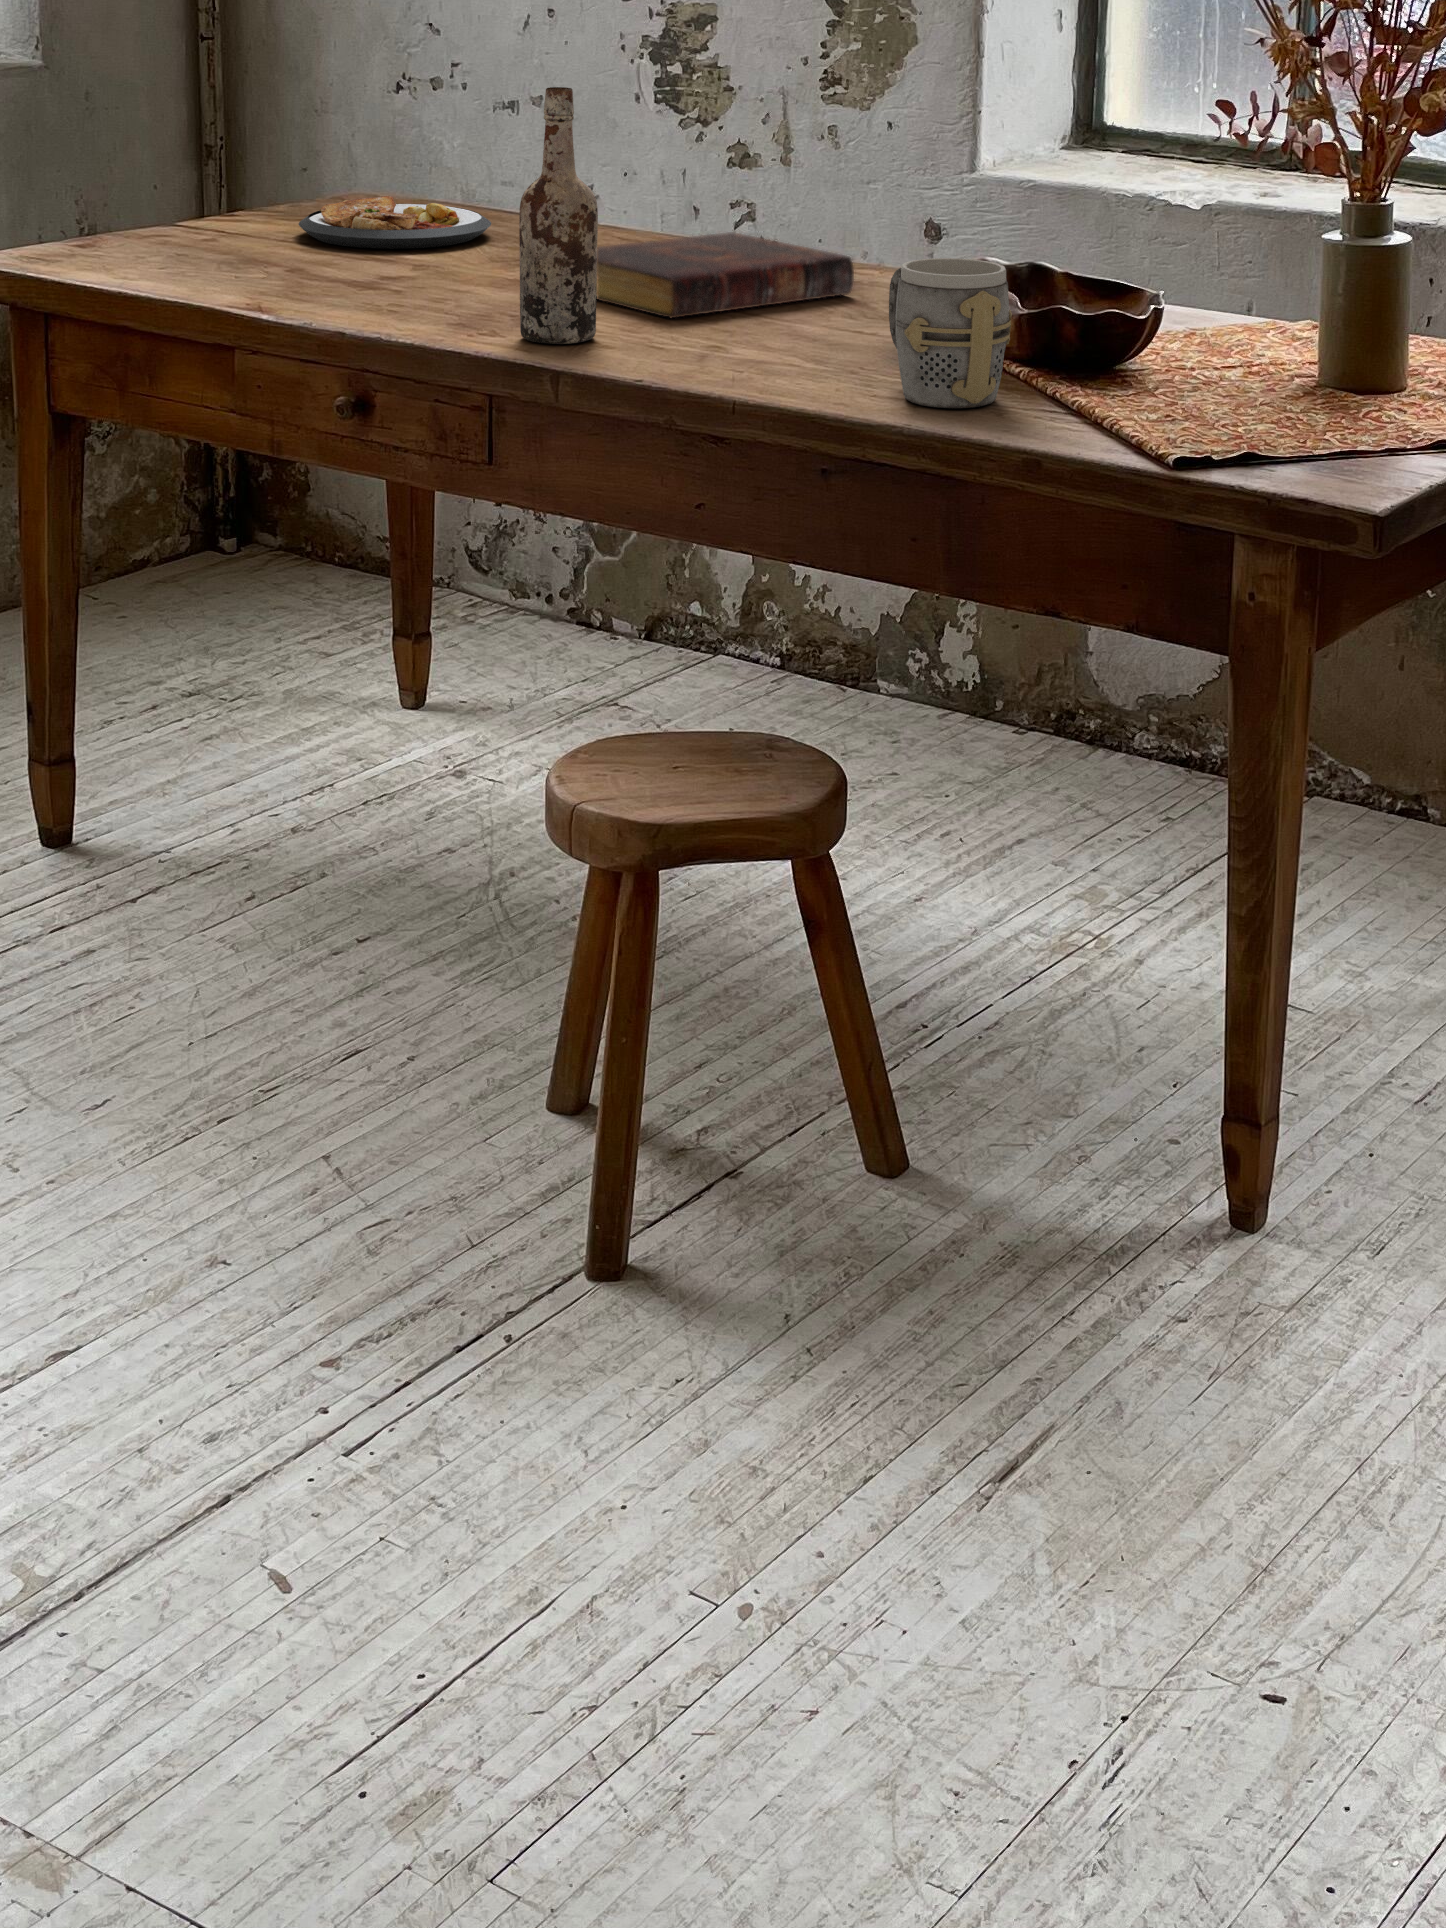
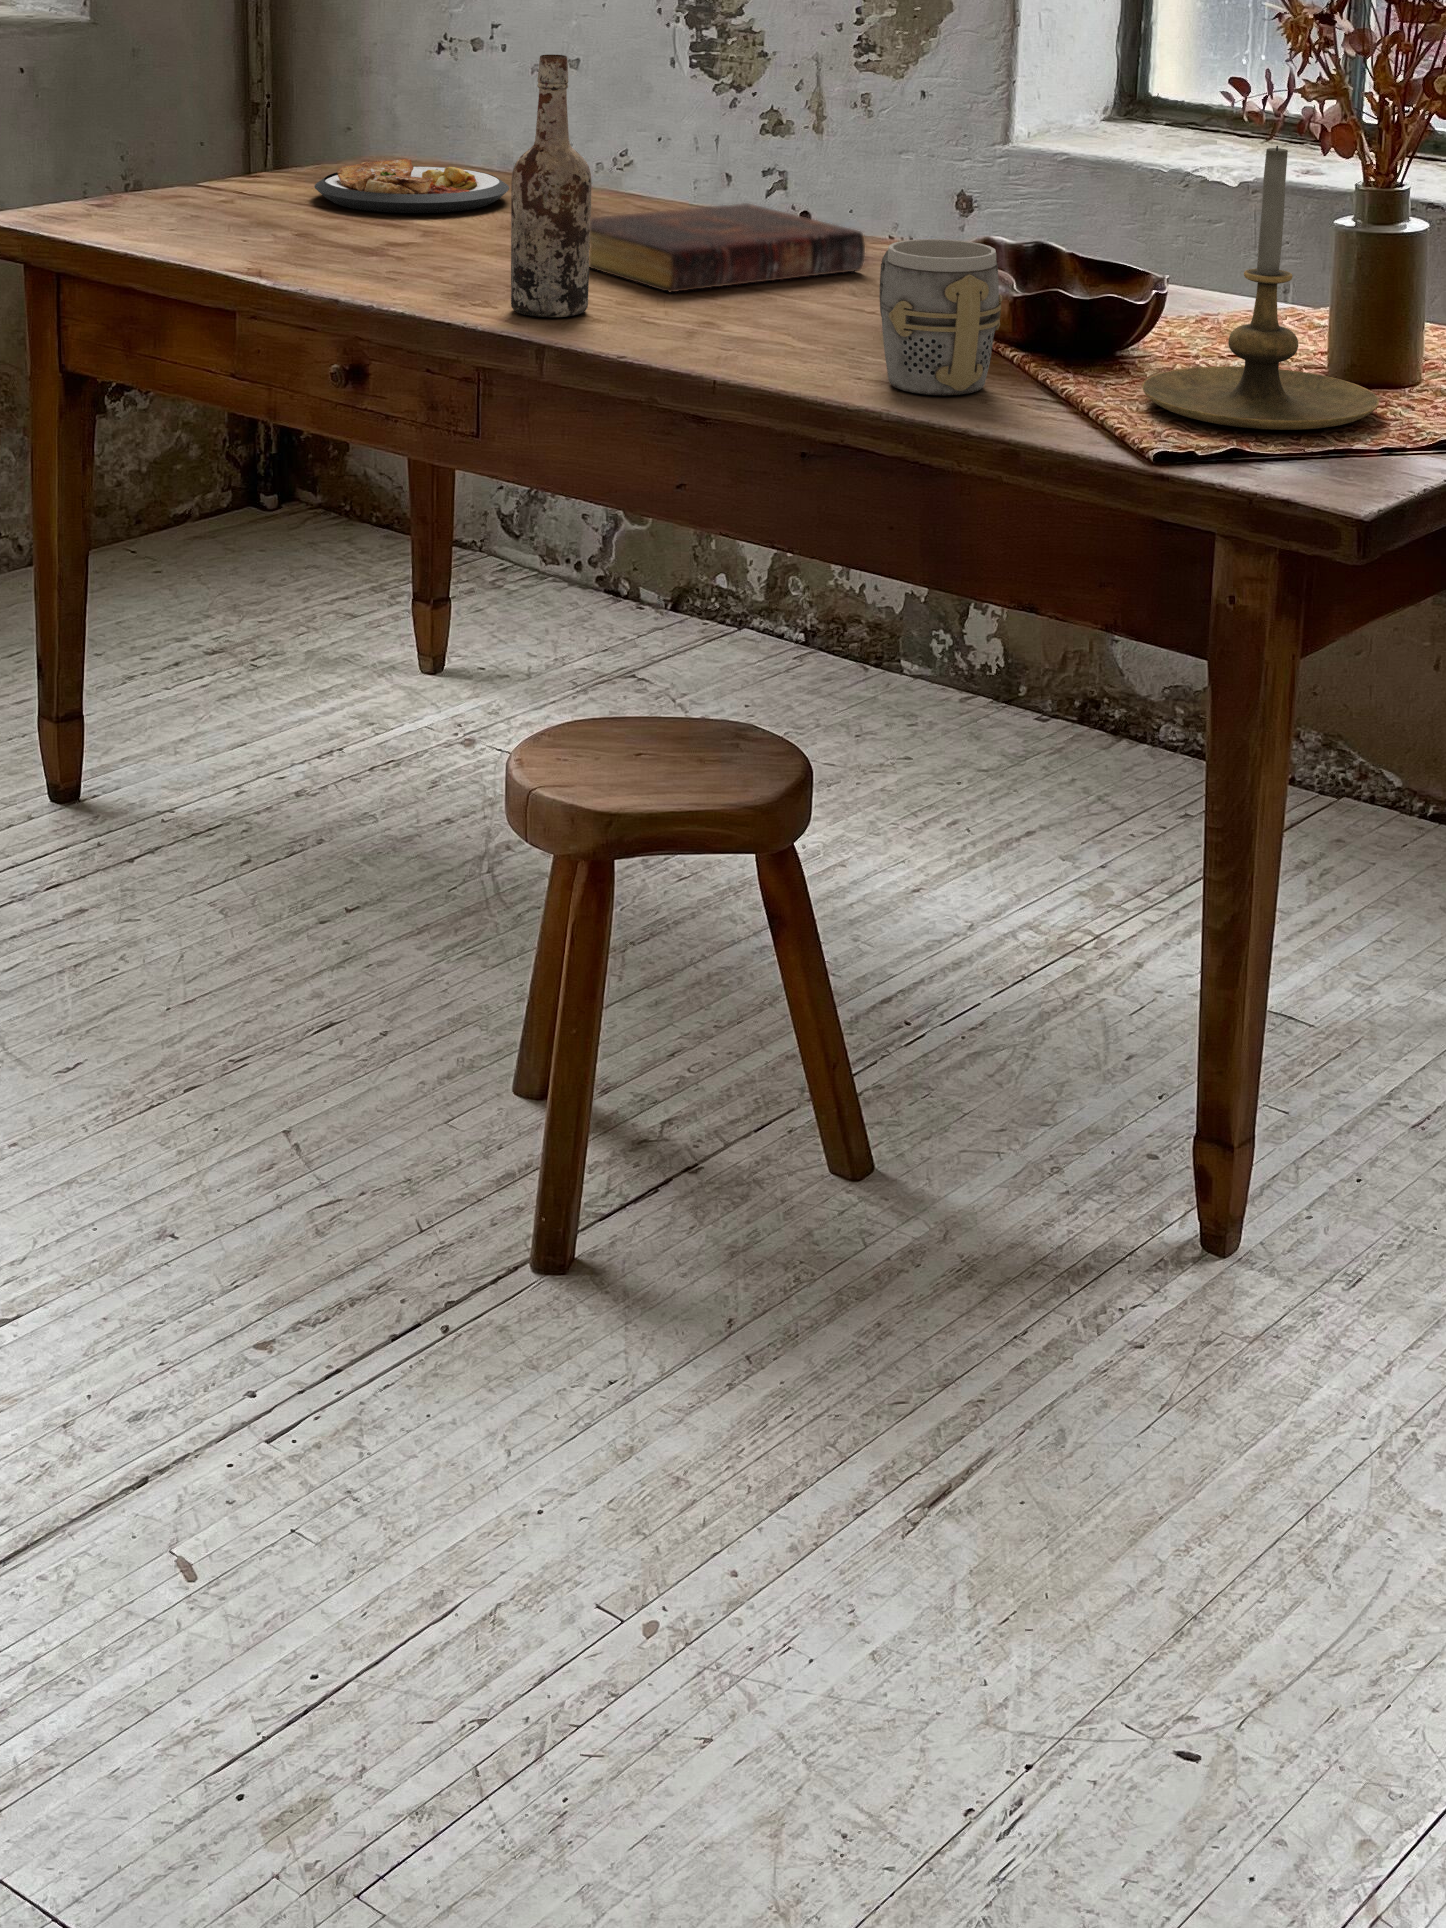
candle holder: none [1148,161,1375,432] -> present [1142,146,1379,430]

